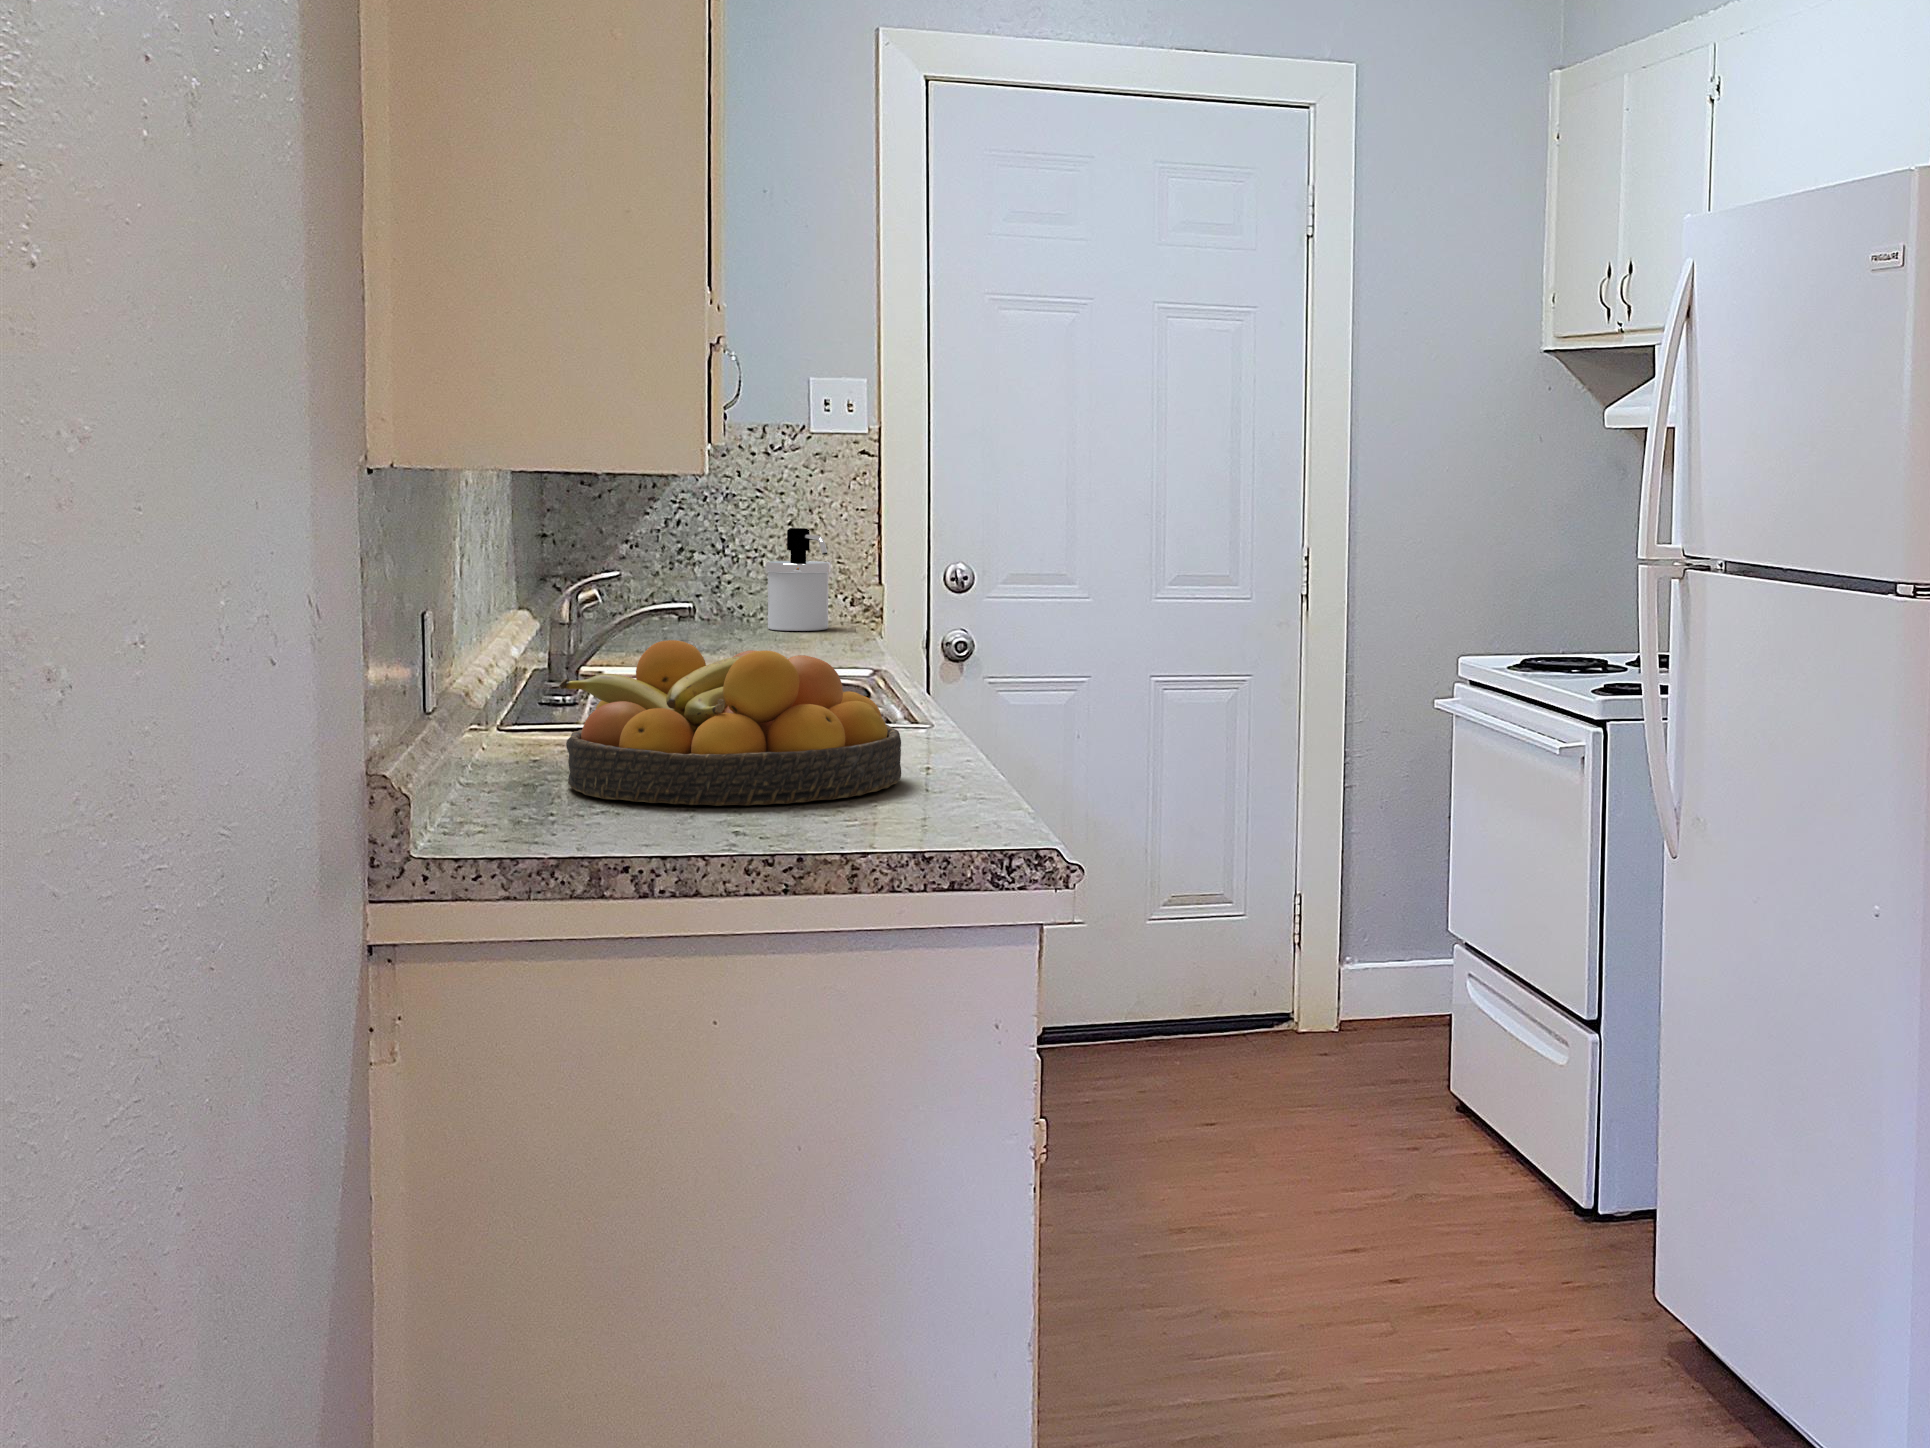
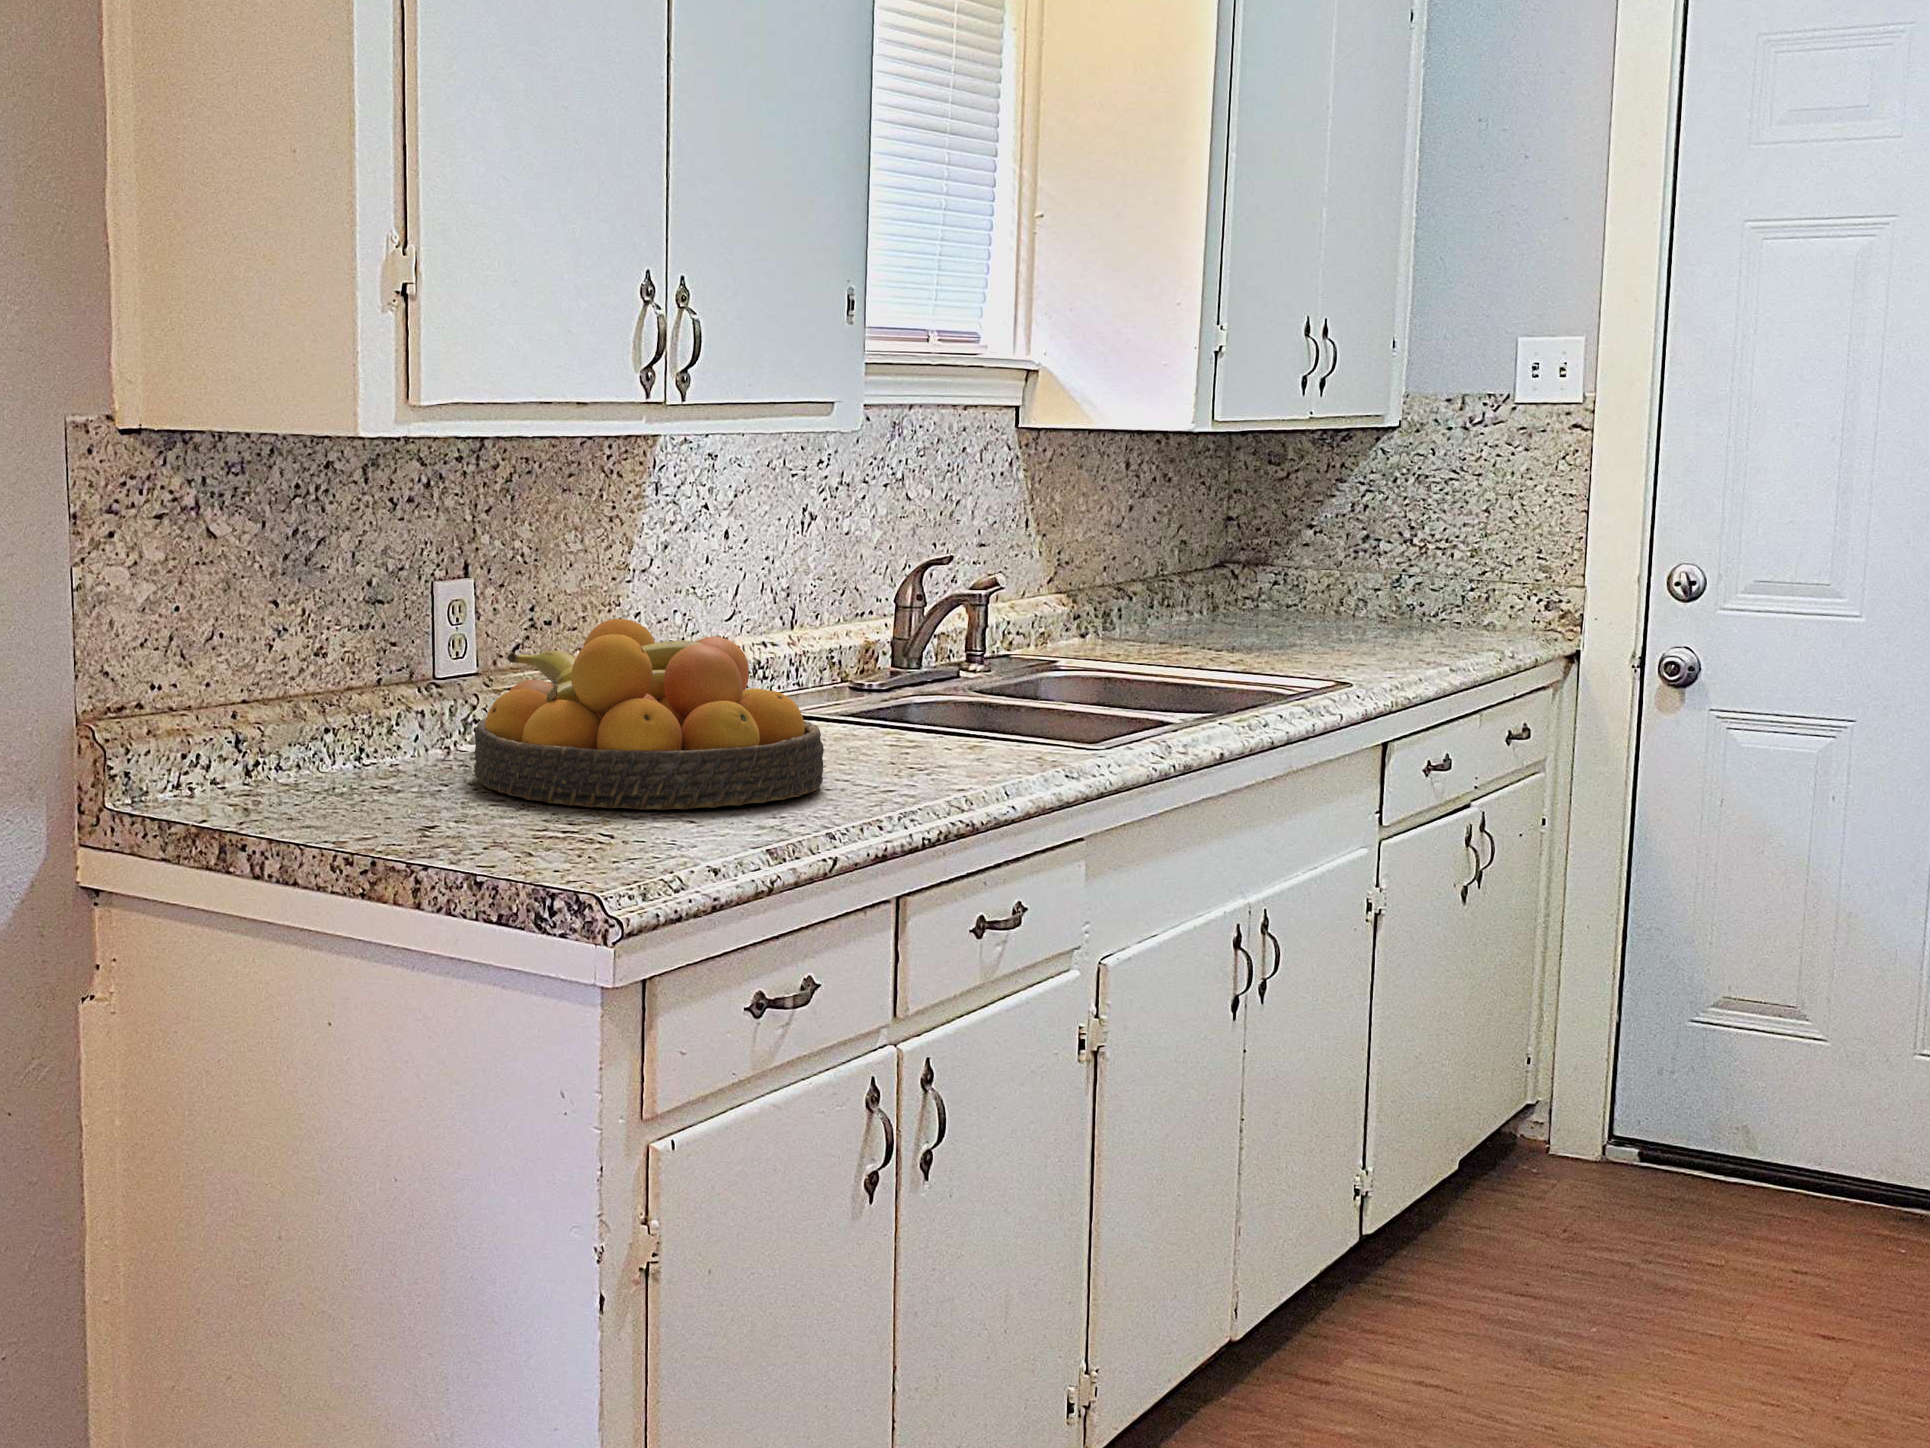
soap dispenser: present [766,528,831,631] -> none [1408,514,1485,637]

